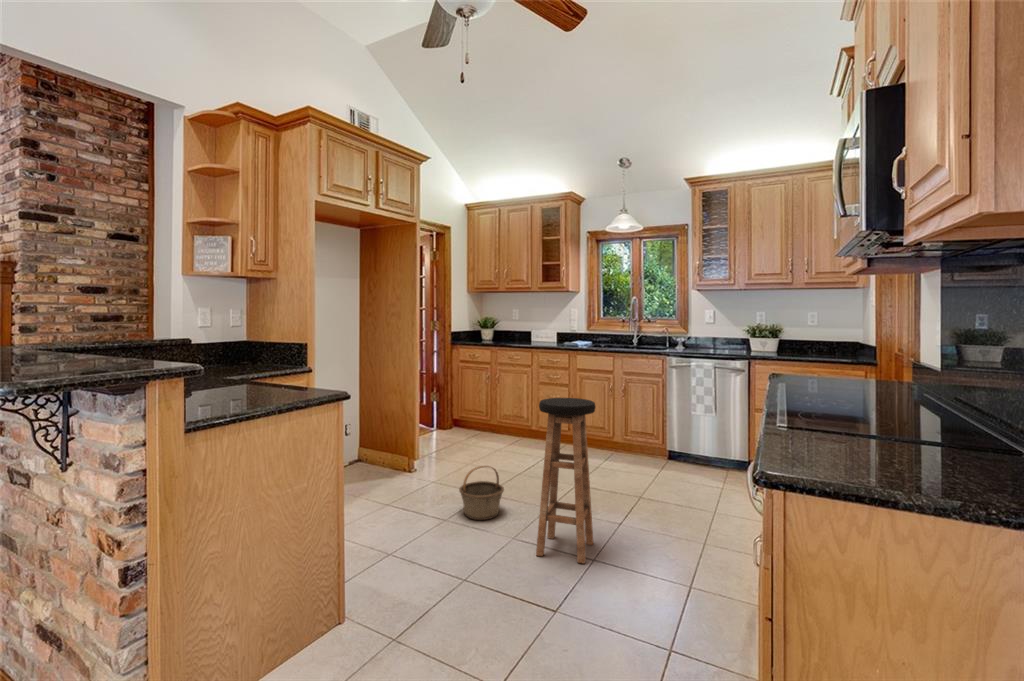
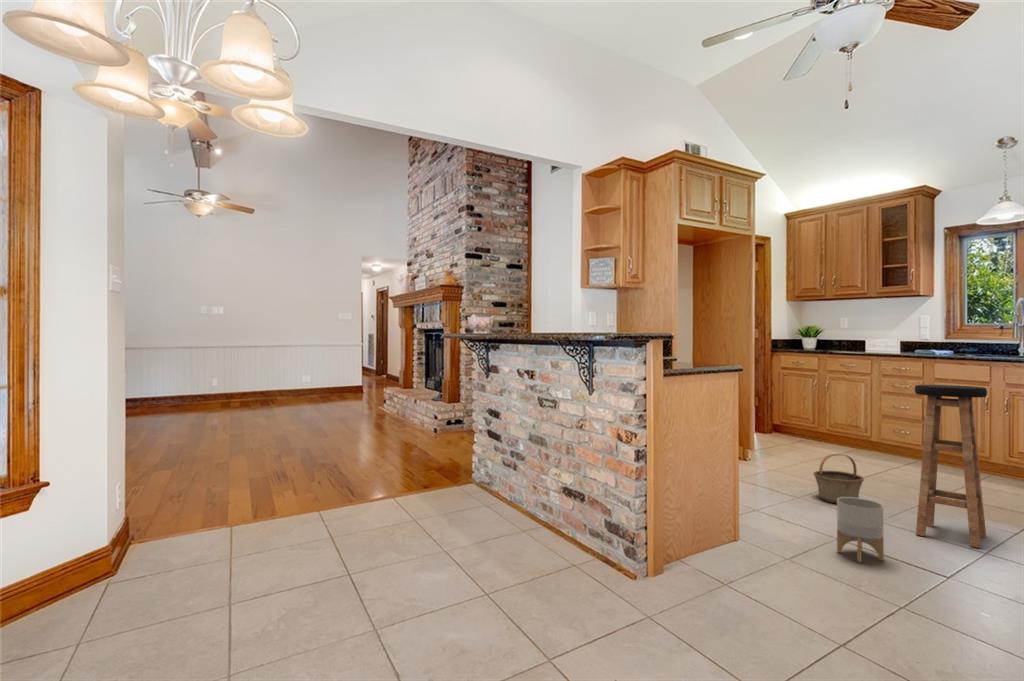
planter: none [451,540,495,622] -> present [837,497,884,562]

